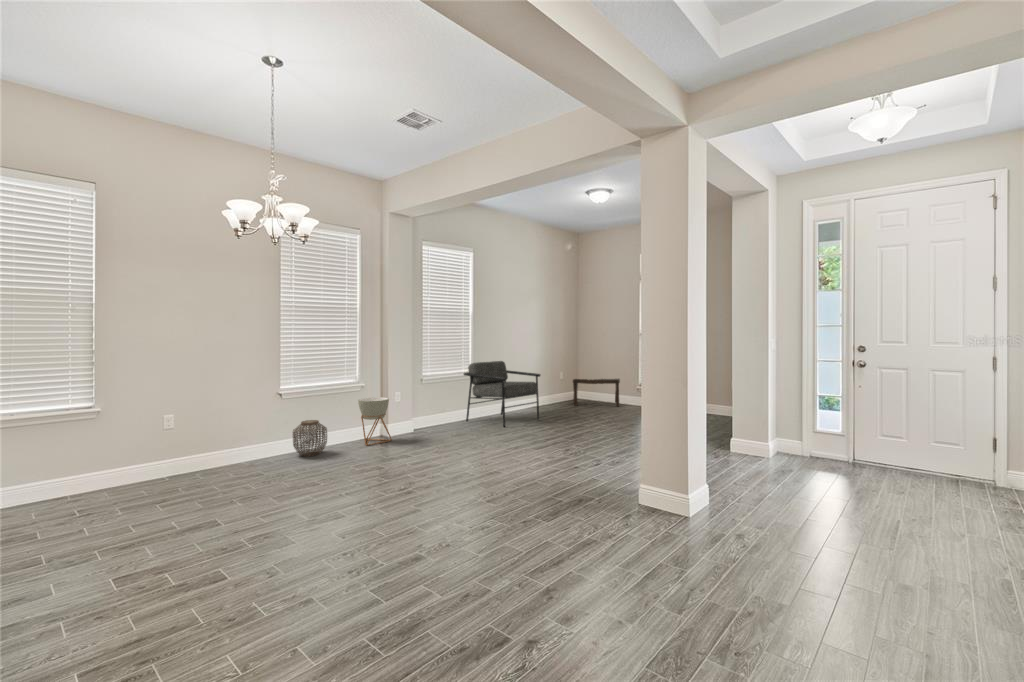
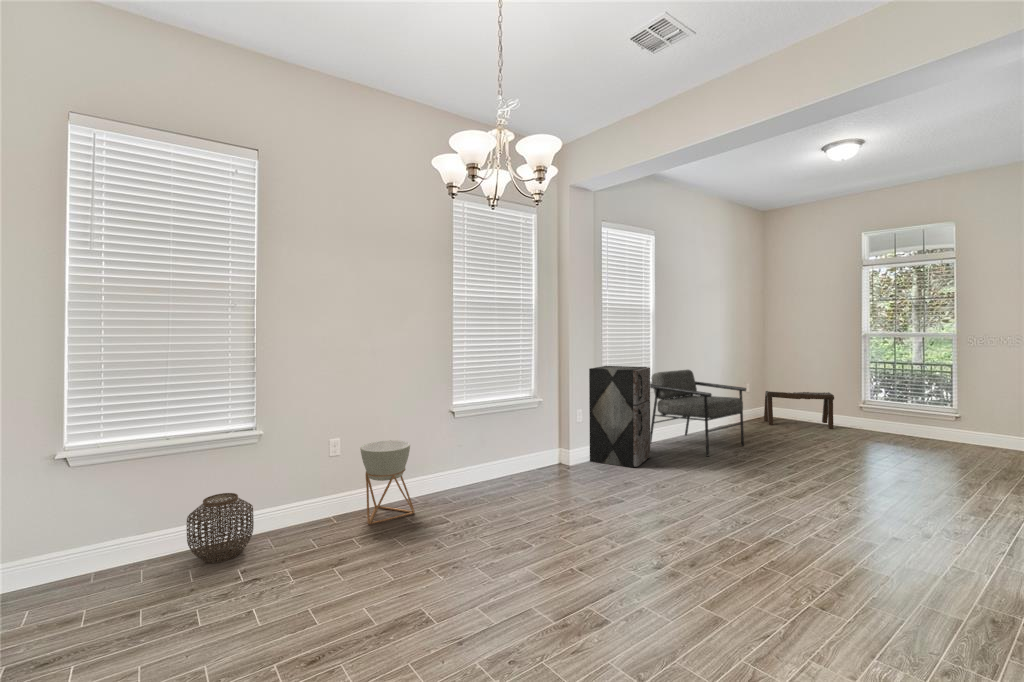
storage cabinet: none [407,358,459,437] -> present [589,366,650,468]
planter: present [358,397,392,446] -> present [360,440,415,524]
woven basket: present [293,420,327,456] -> present [187,493,254,563]

